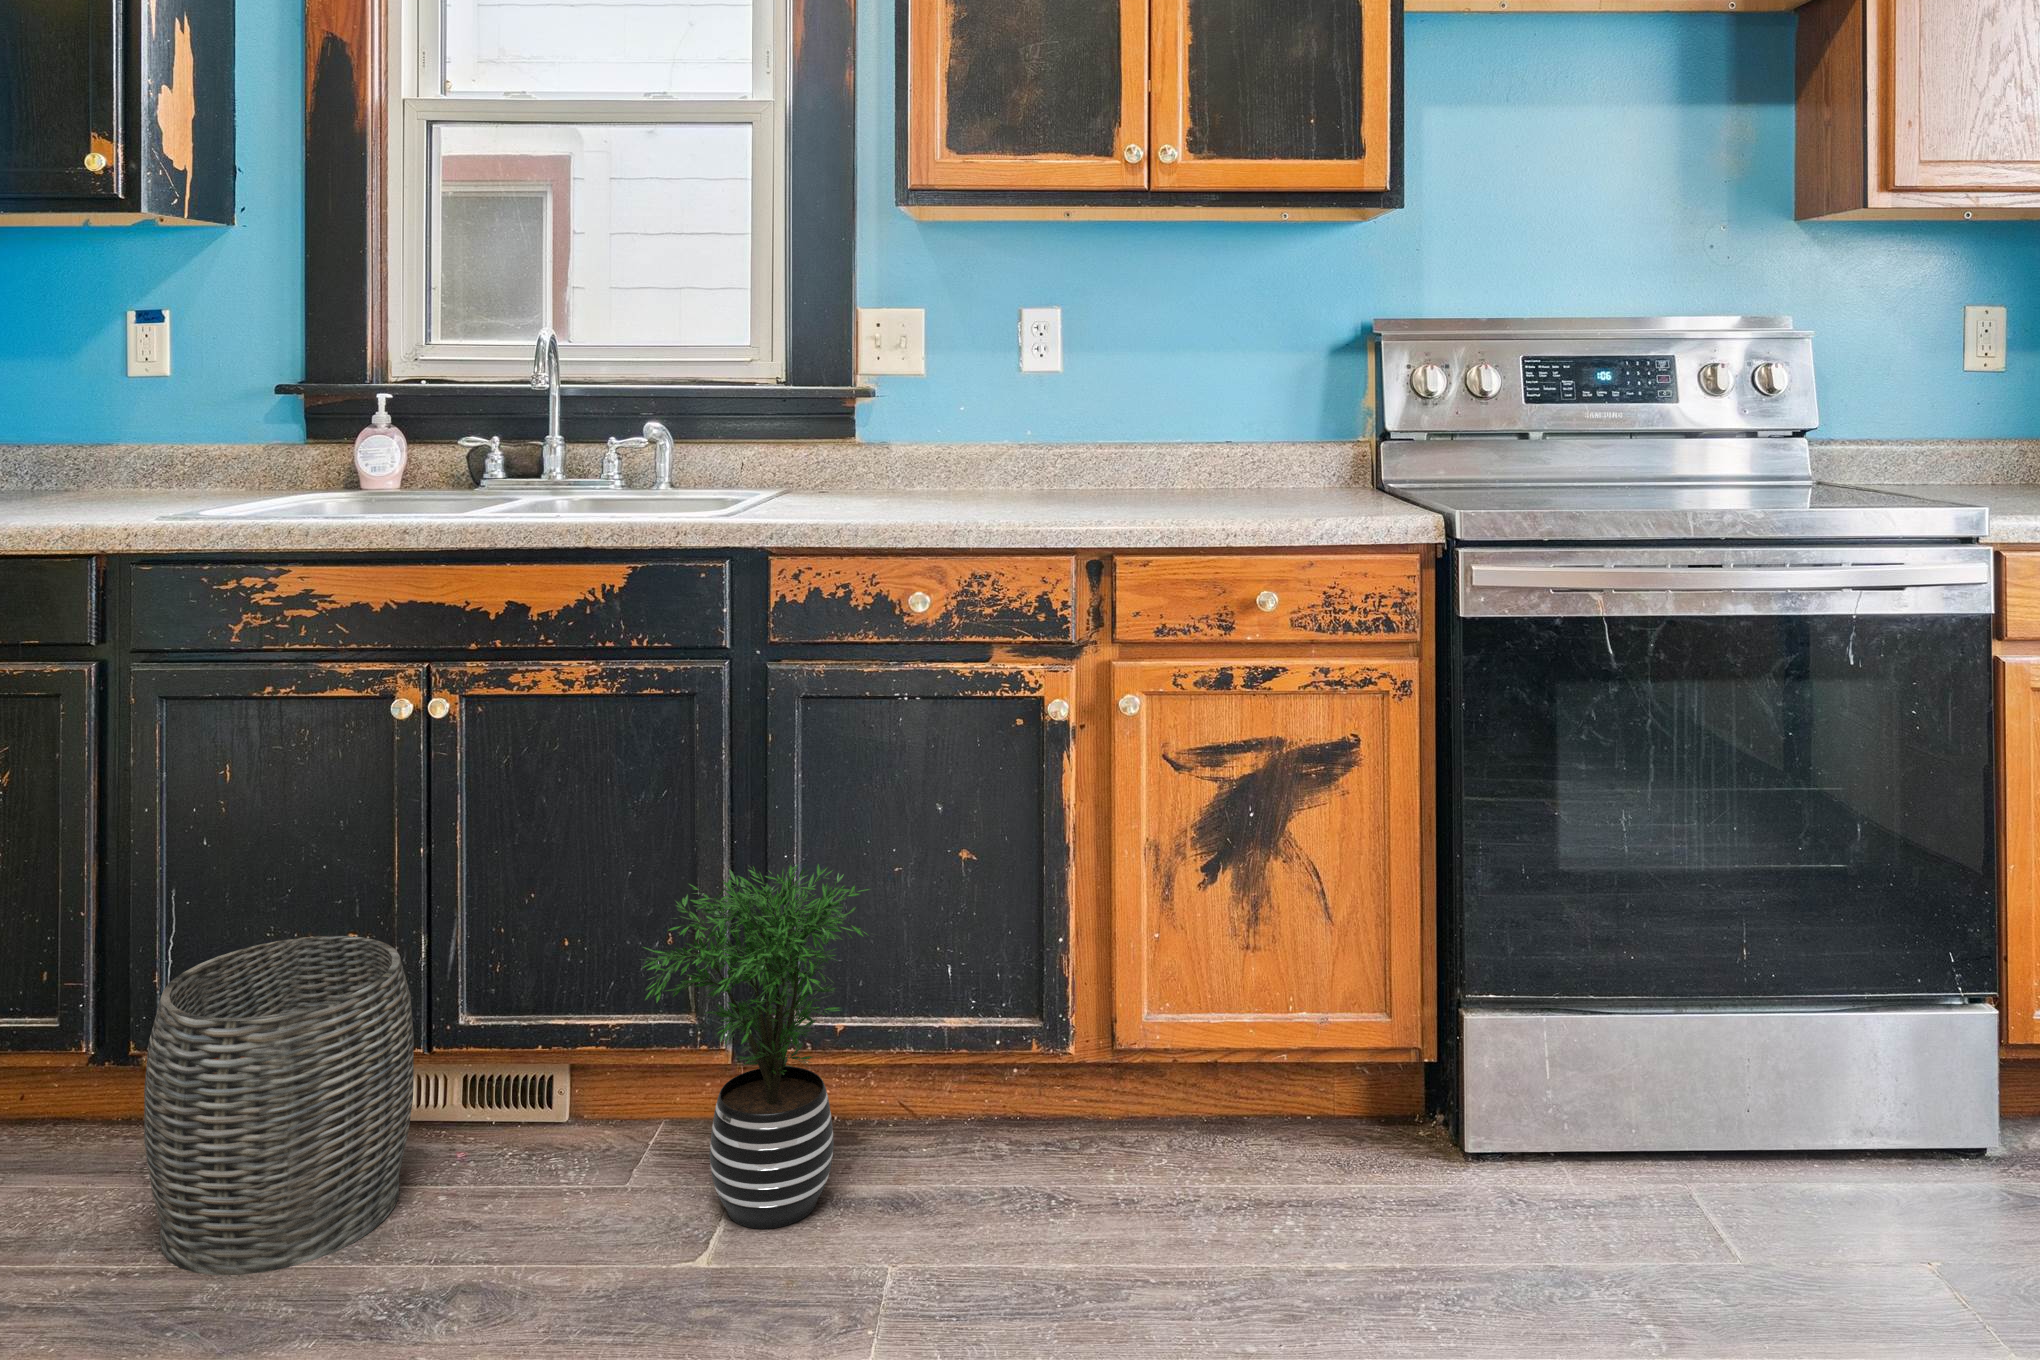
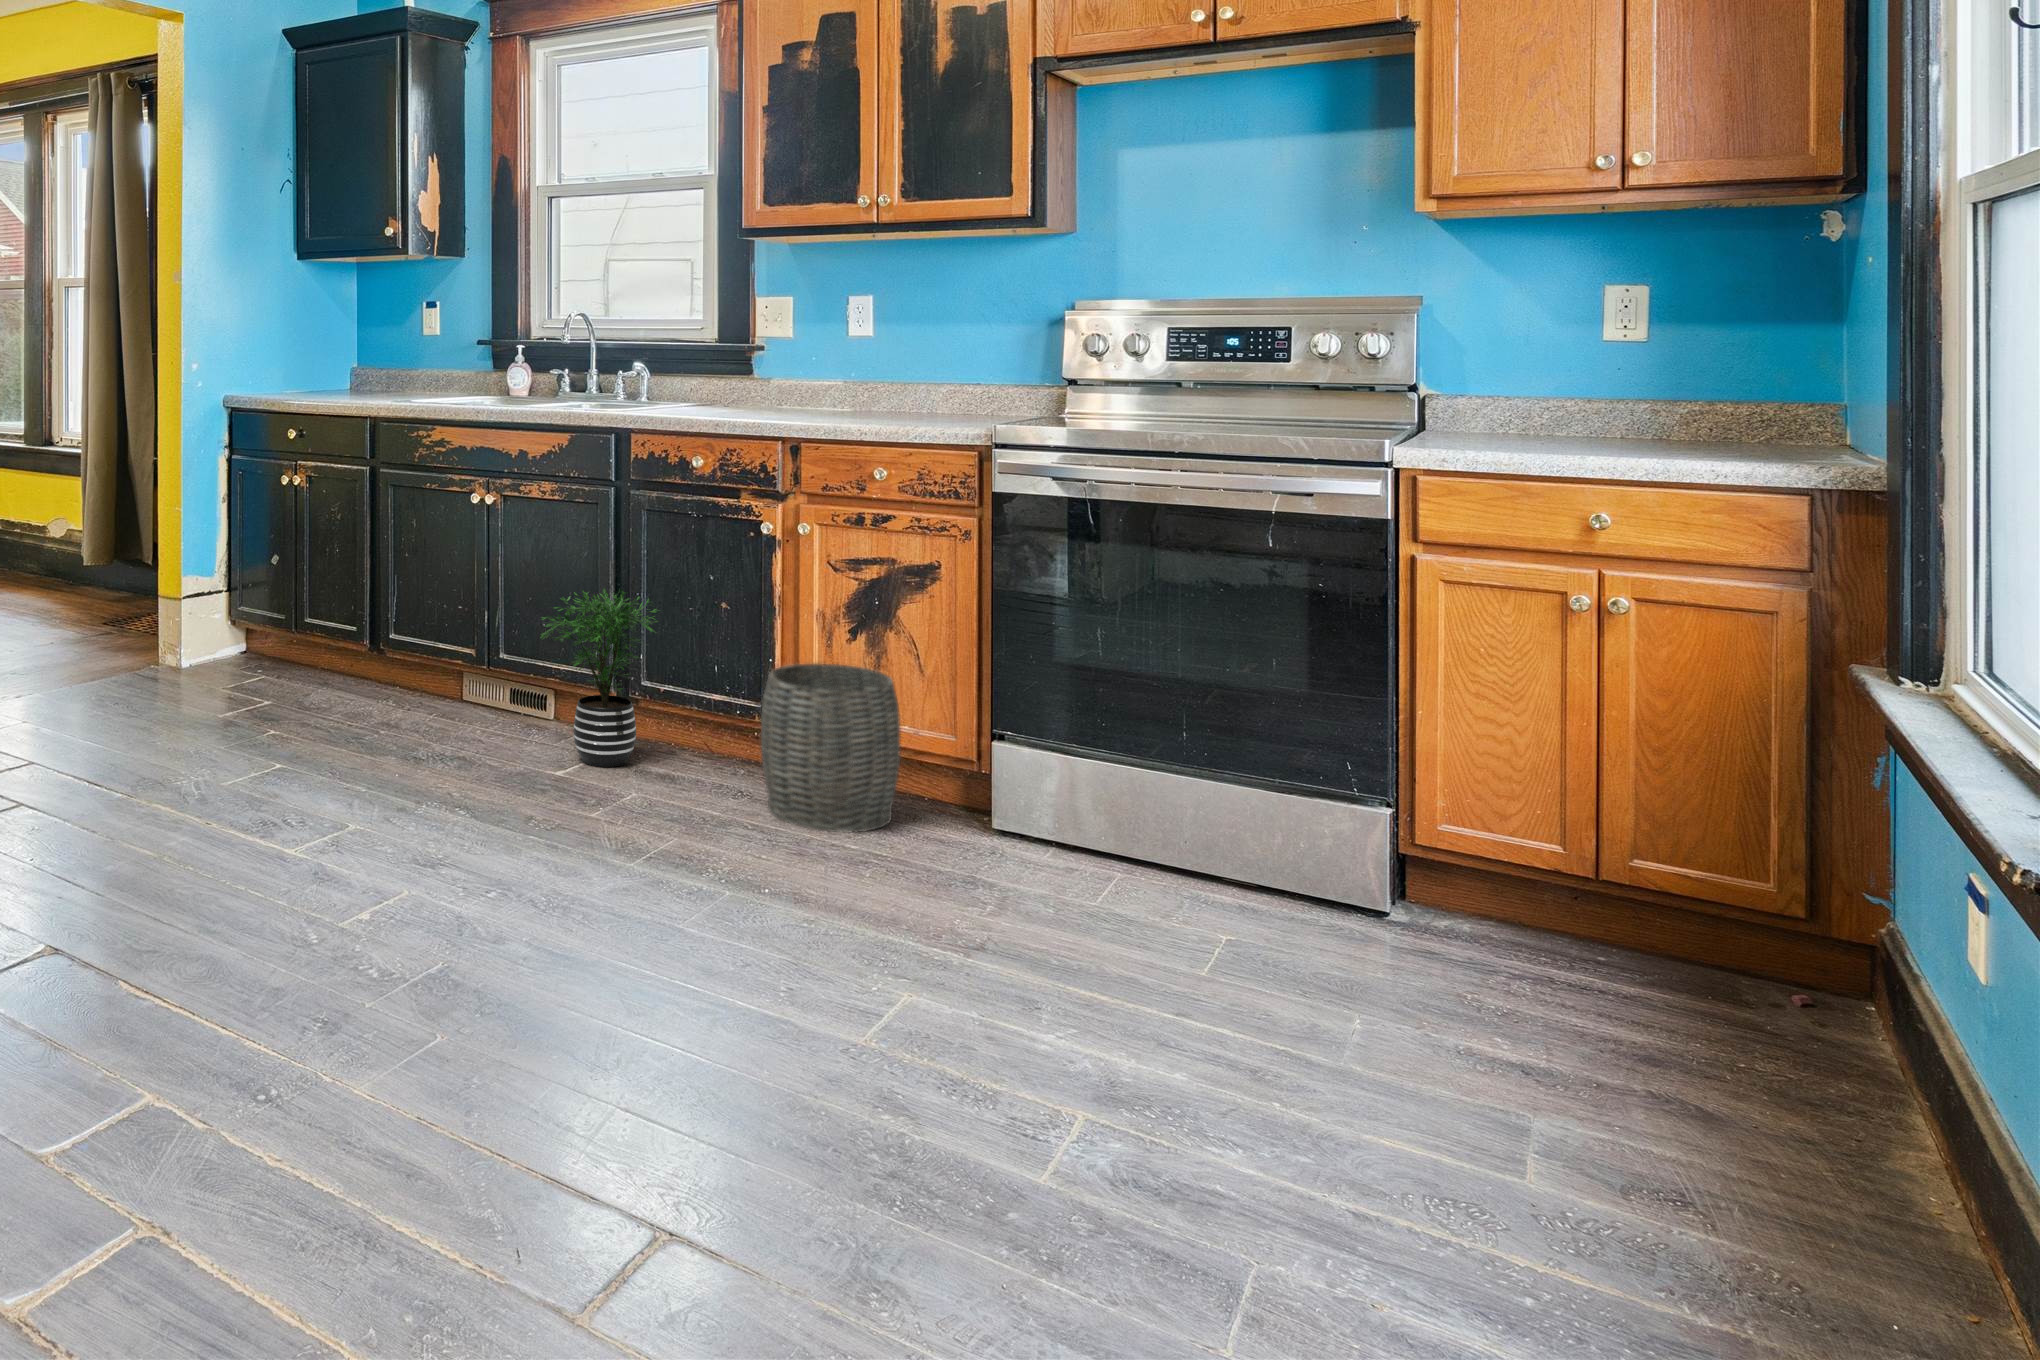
woven basket: present [144,936,414,1275] -> present [761,663,901,832]

